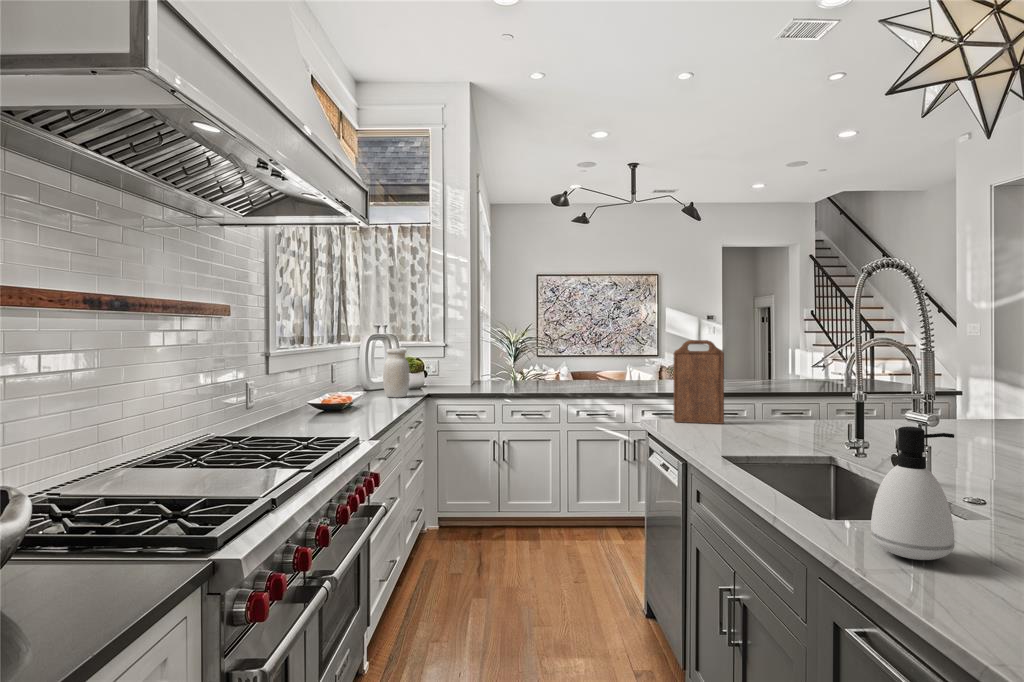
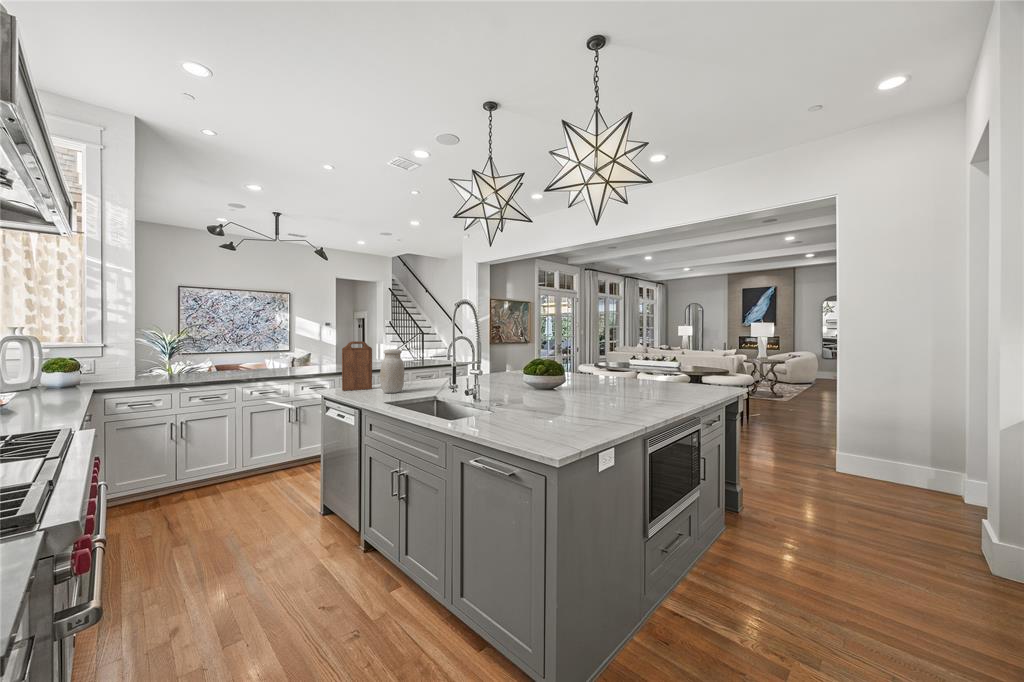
jar: present [383,348,410,398] -> present [380,349,404,393]
soap dispenser: present [871,426,955,560] -> none [471,377,498,429]

